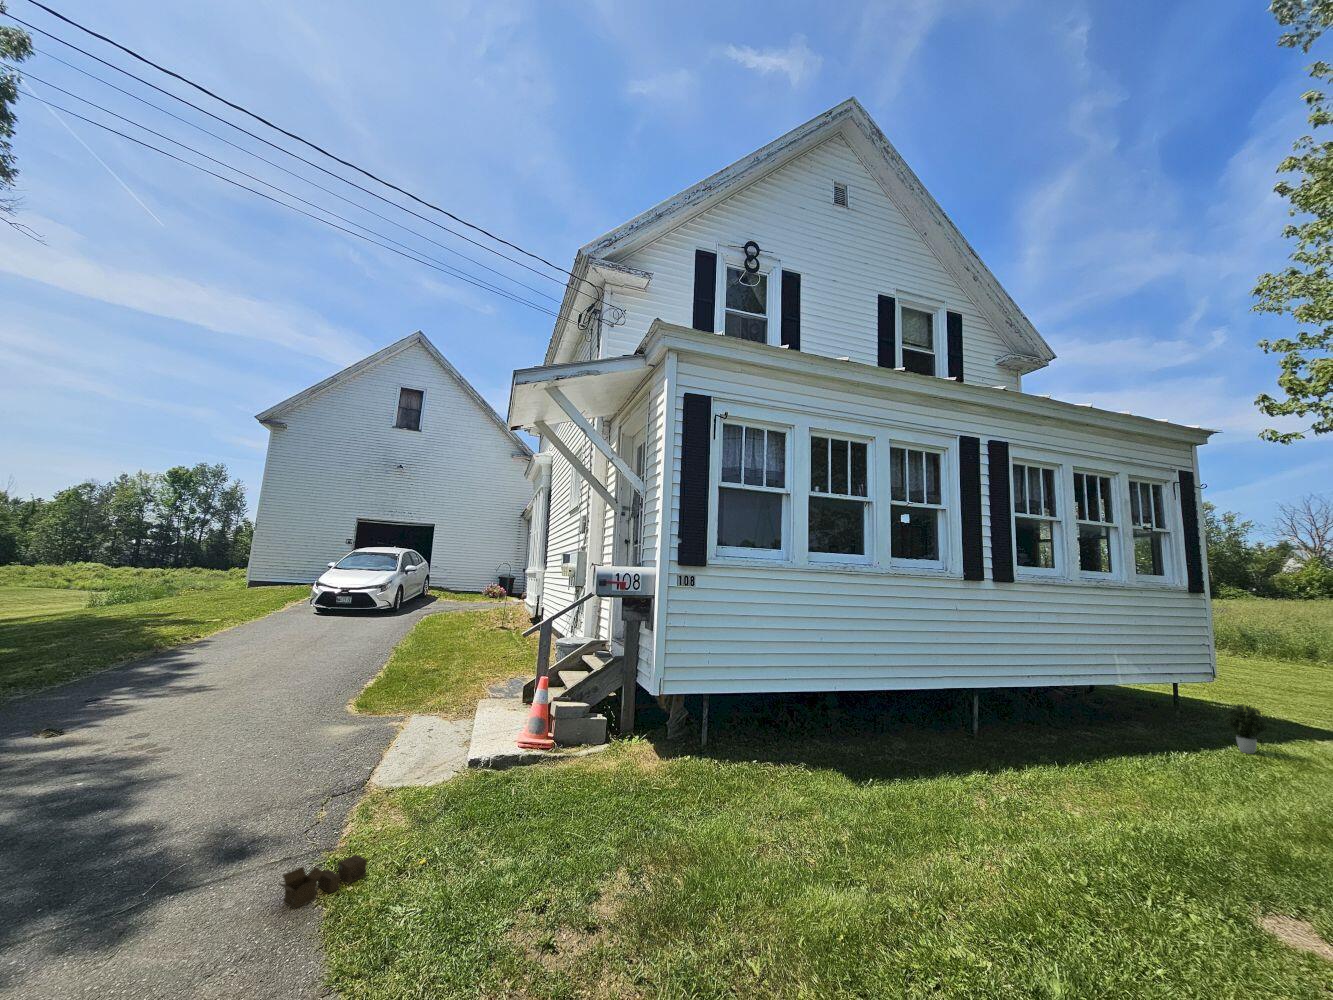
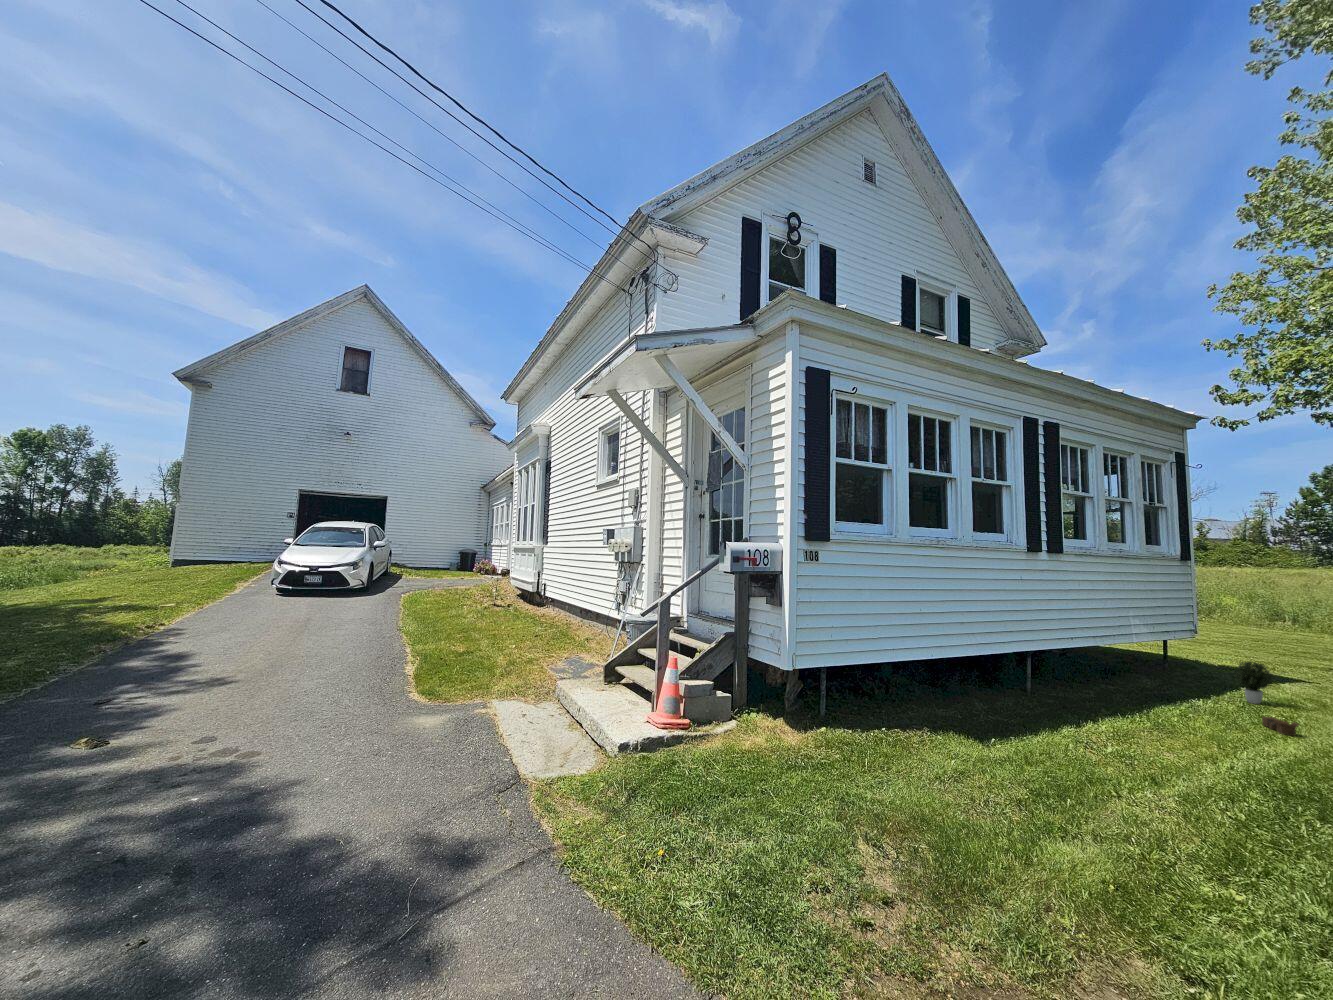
cardboard box: present [280,855,367,909] -> present [1262,716,1299,736]

